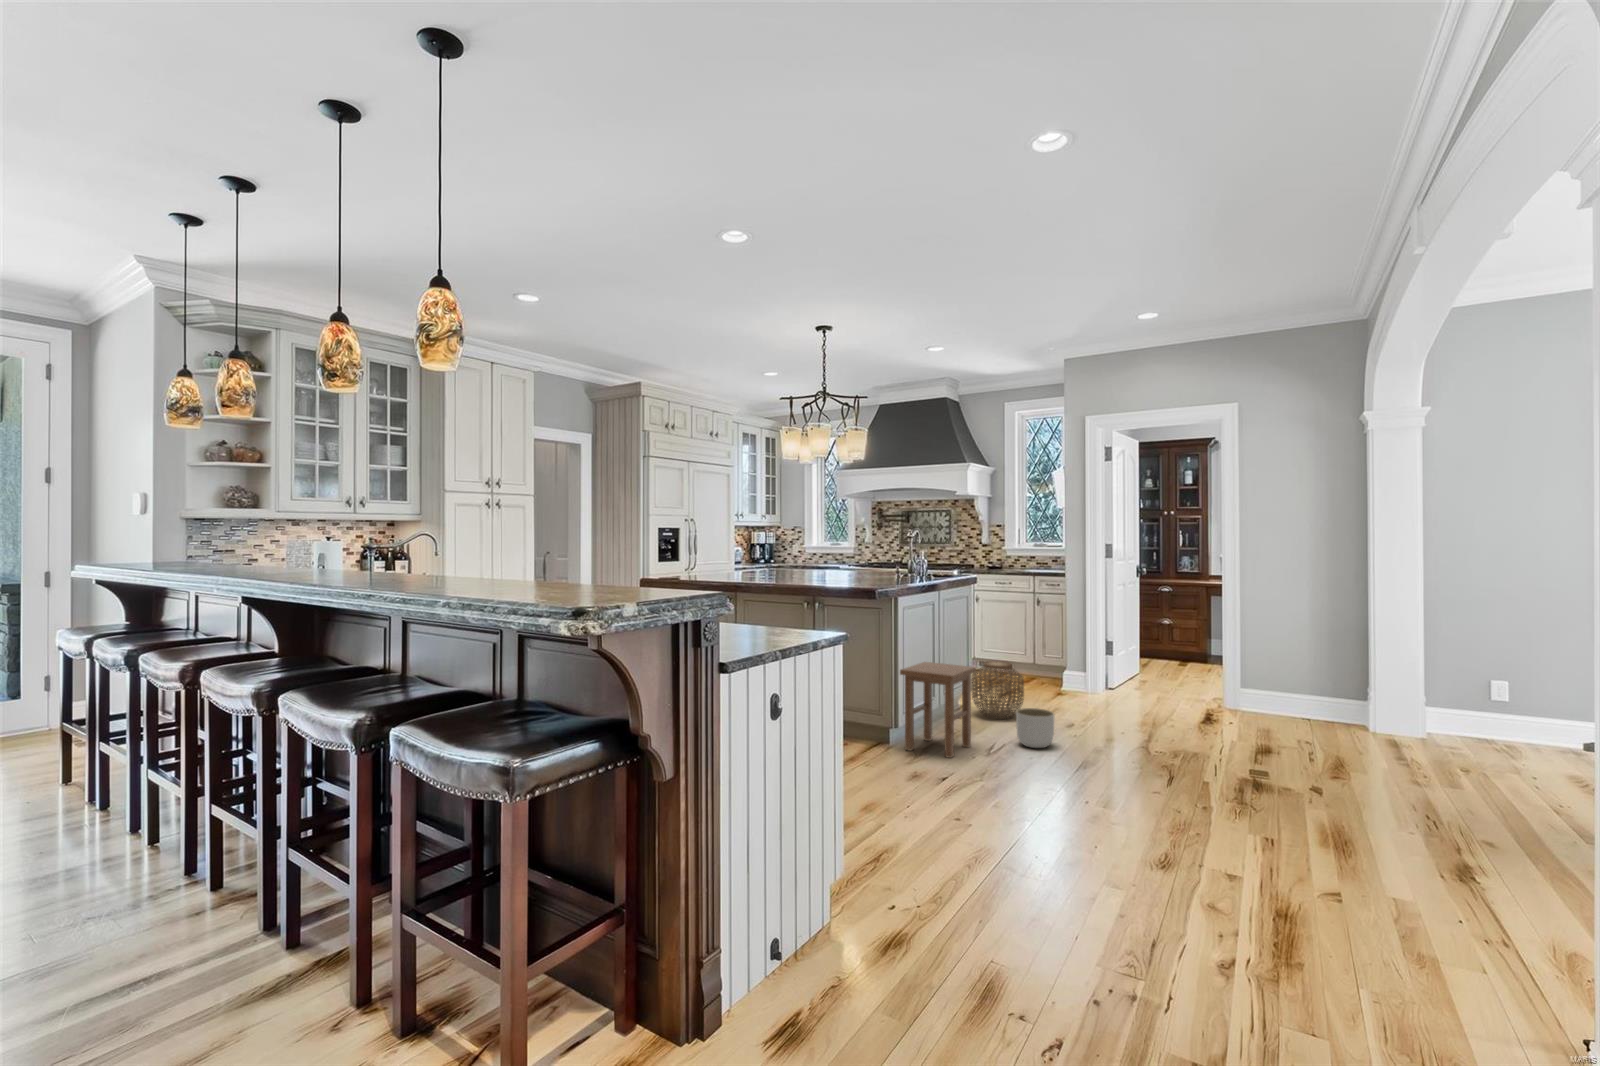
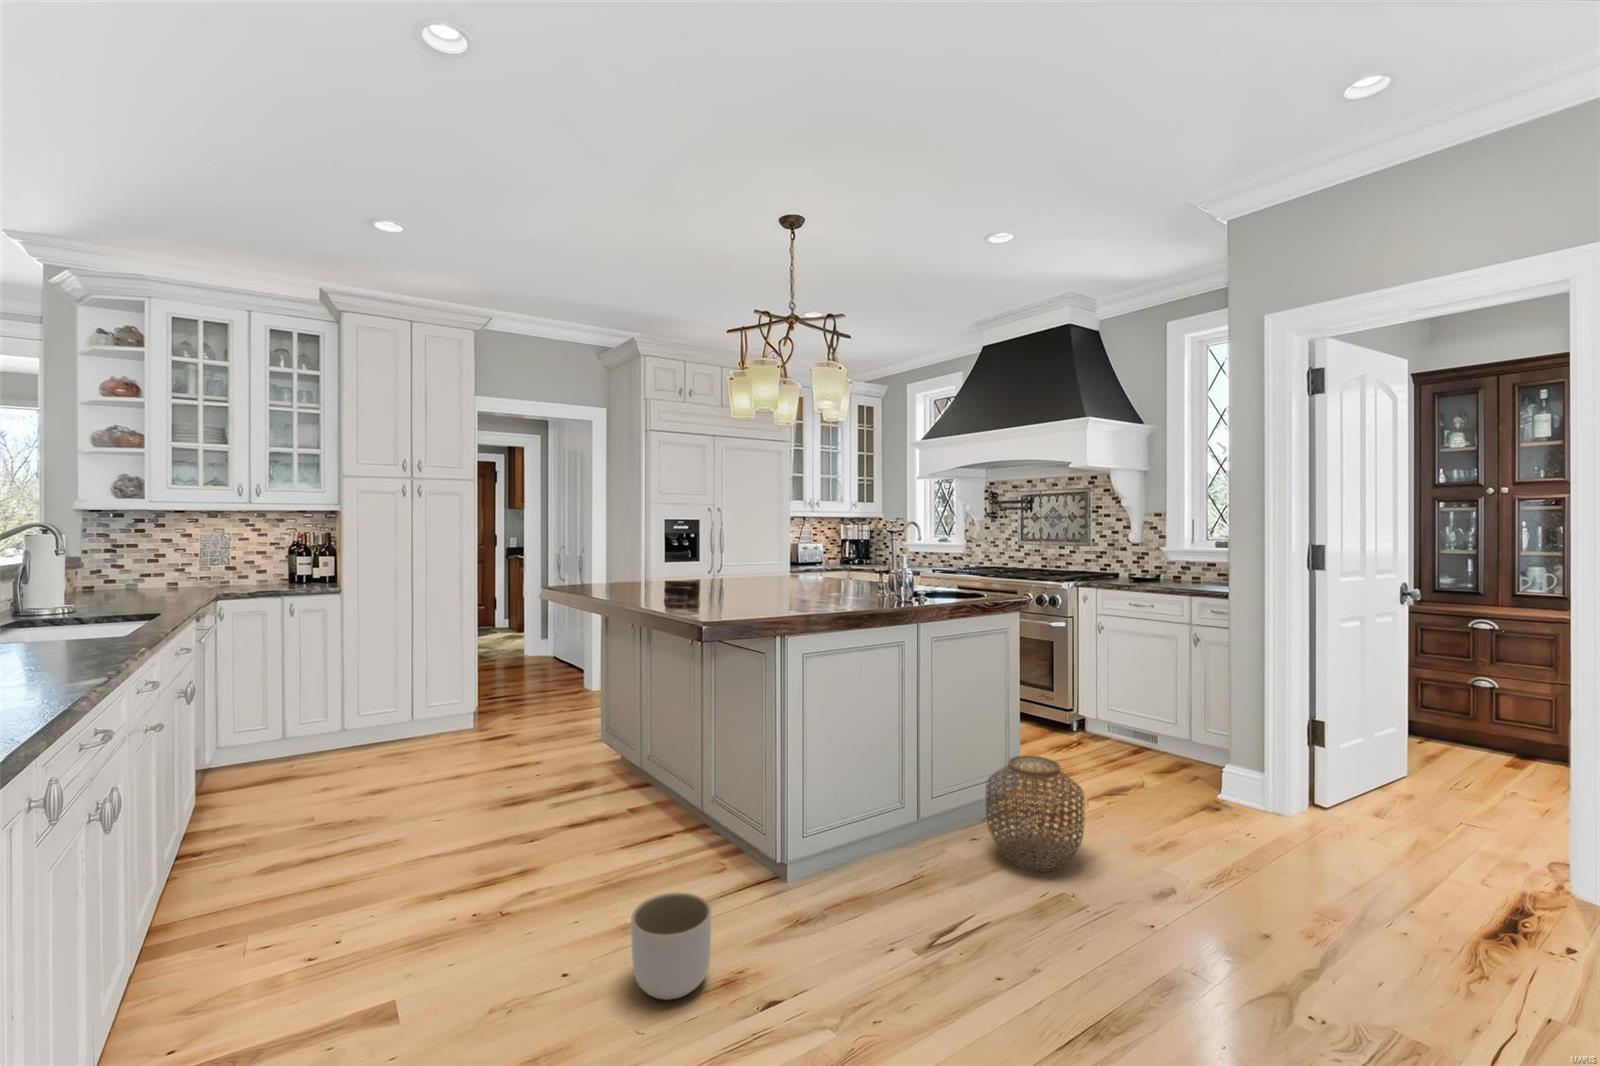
stool: present [900,662,976,758] -> none [755,761,907,983]
planter: present [1016,708,1054,748] -> present [631,892,711,1000]

